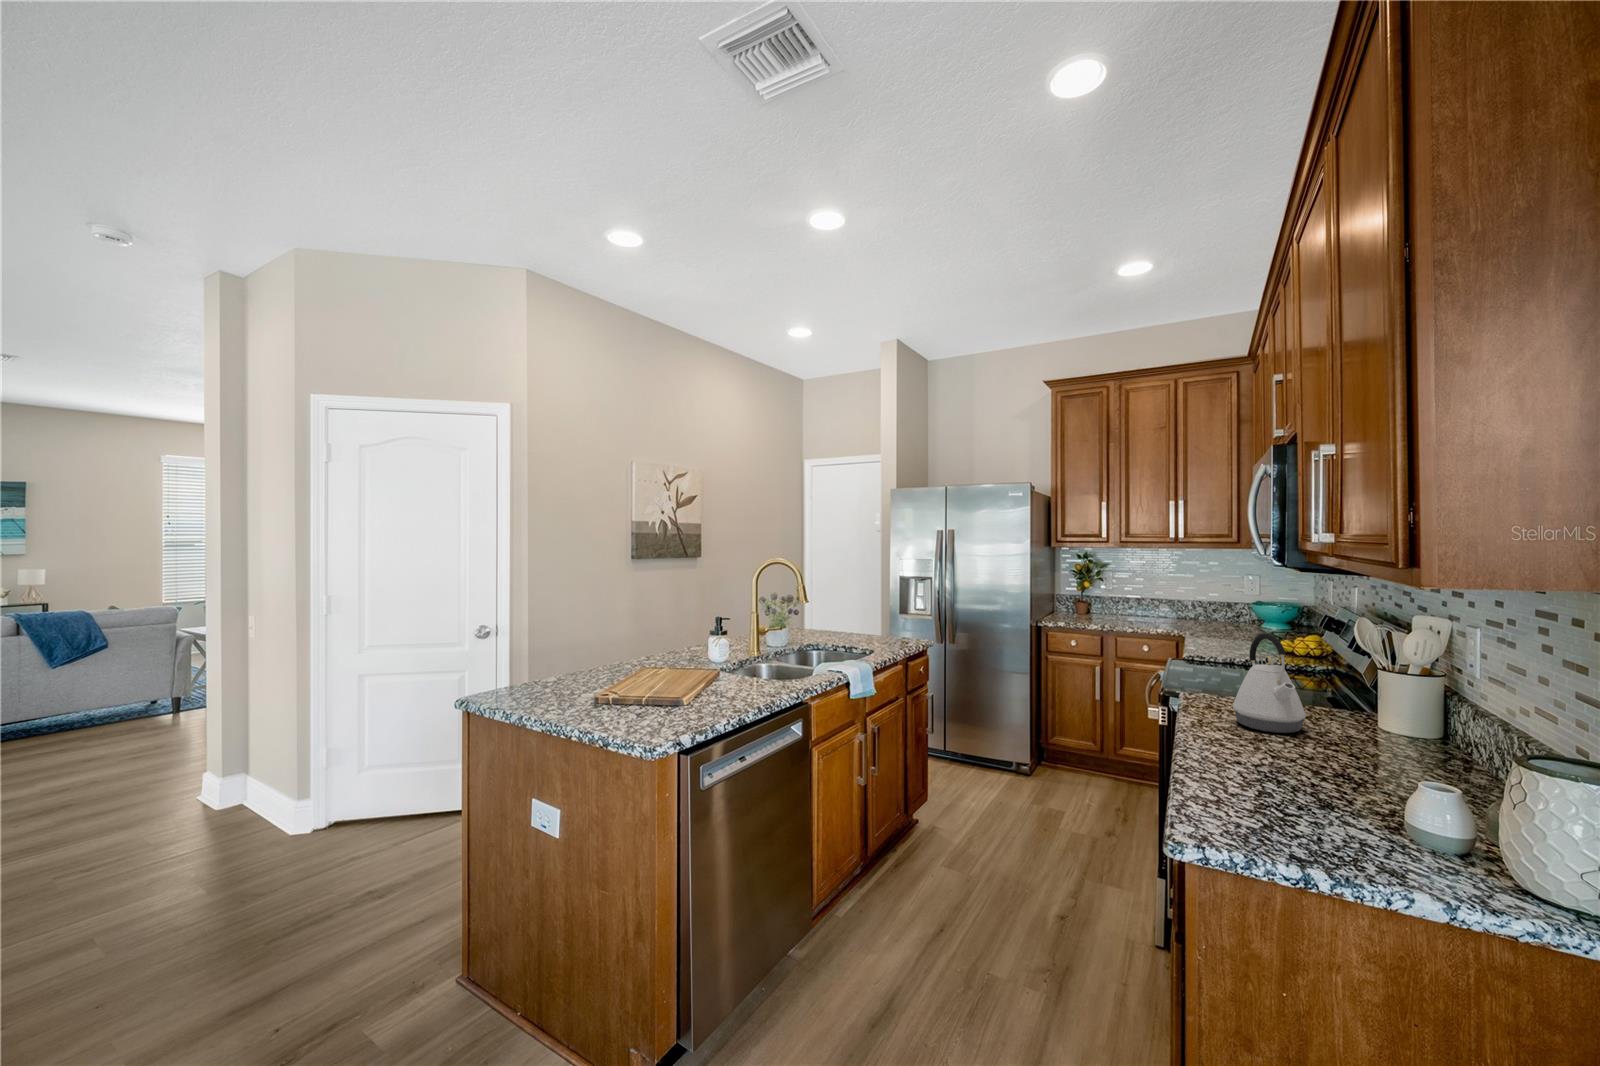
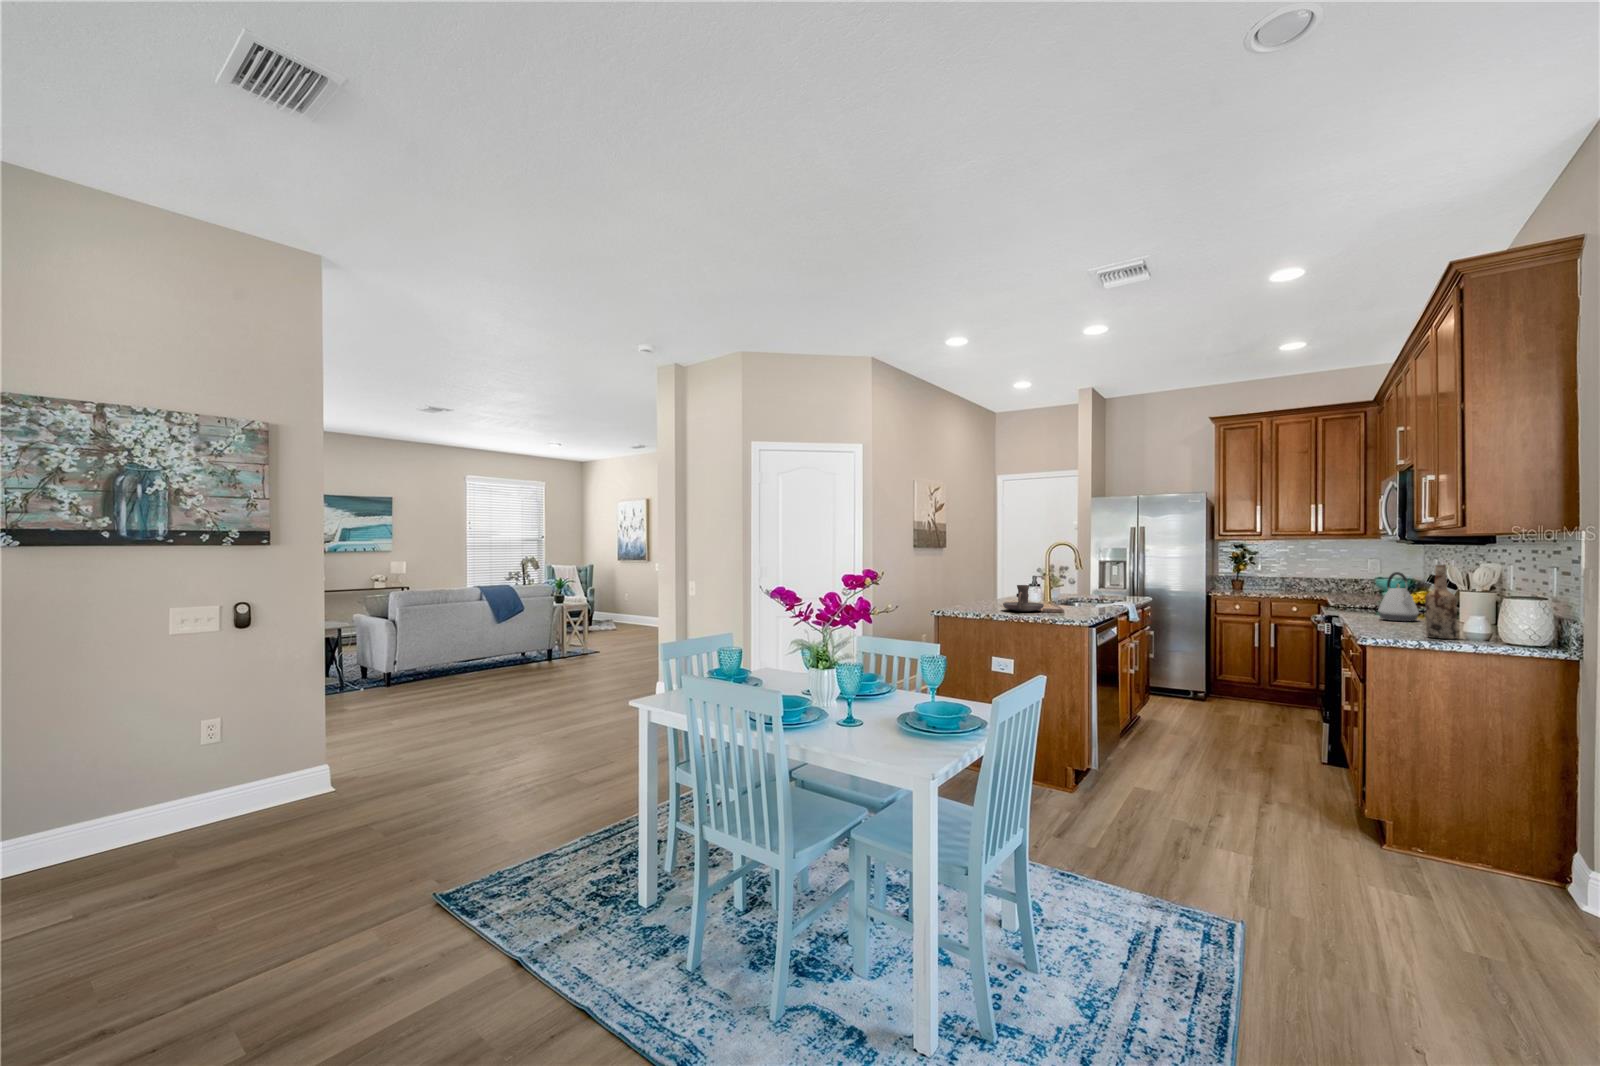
candle holder: none [579,649,654,702] -> present [1003,585,1044,612]
wine bottle: none [1319,661,1397,869] -> present [1425,565,1457,639]

